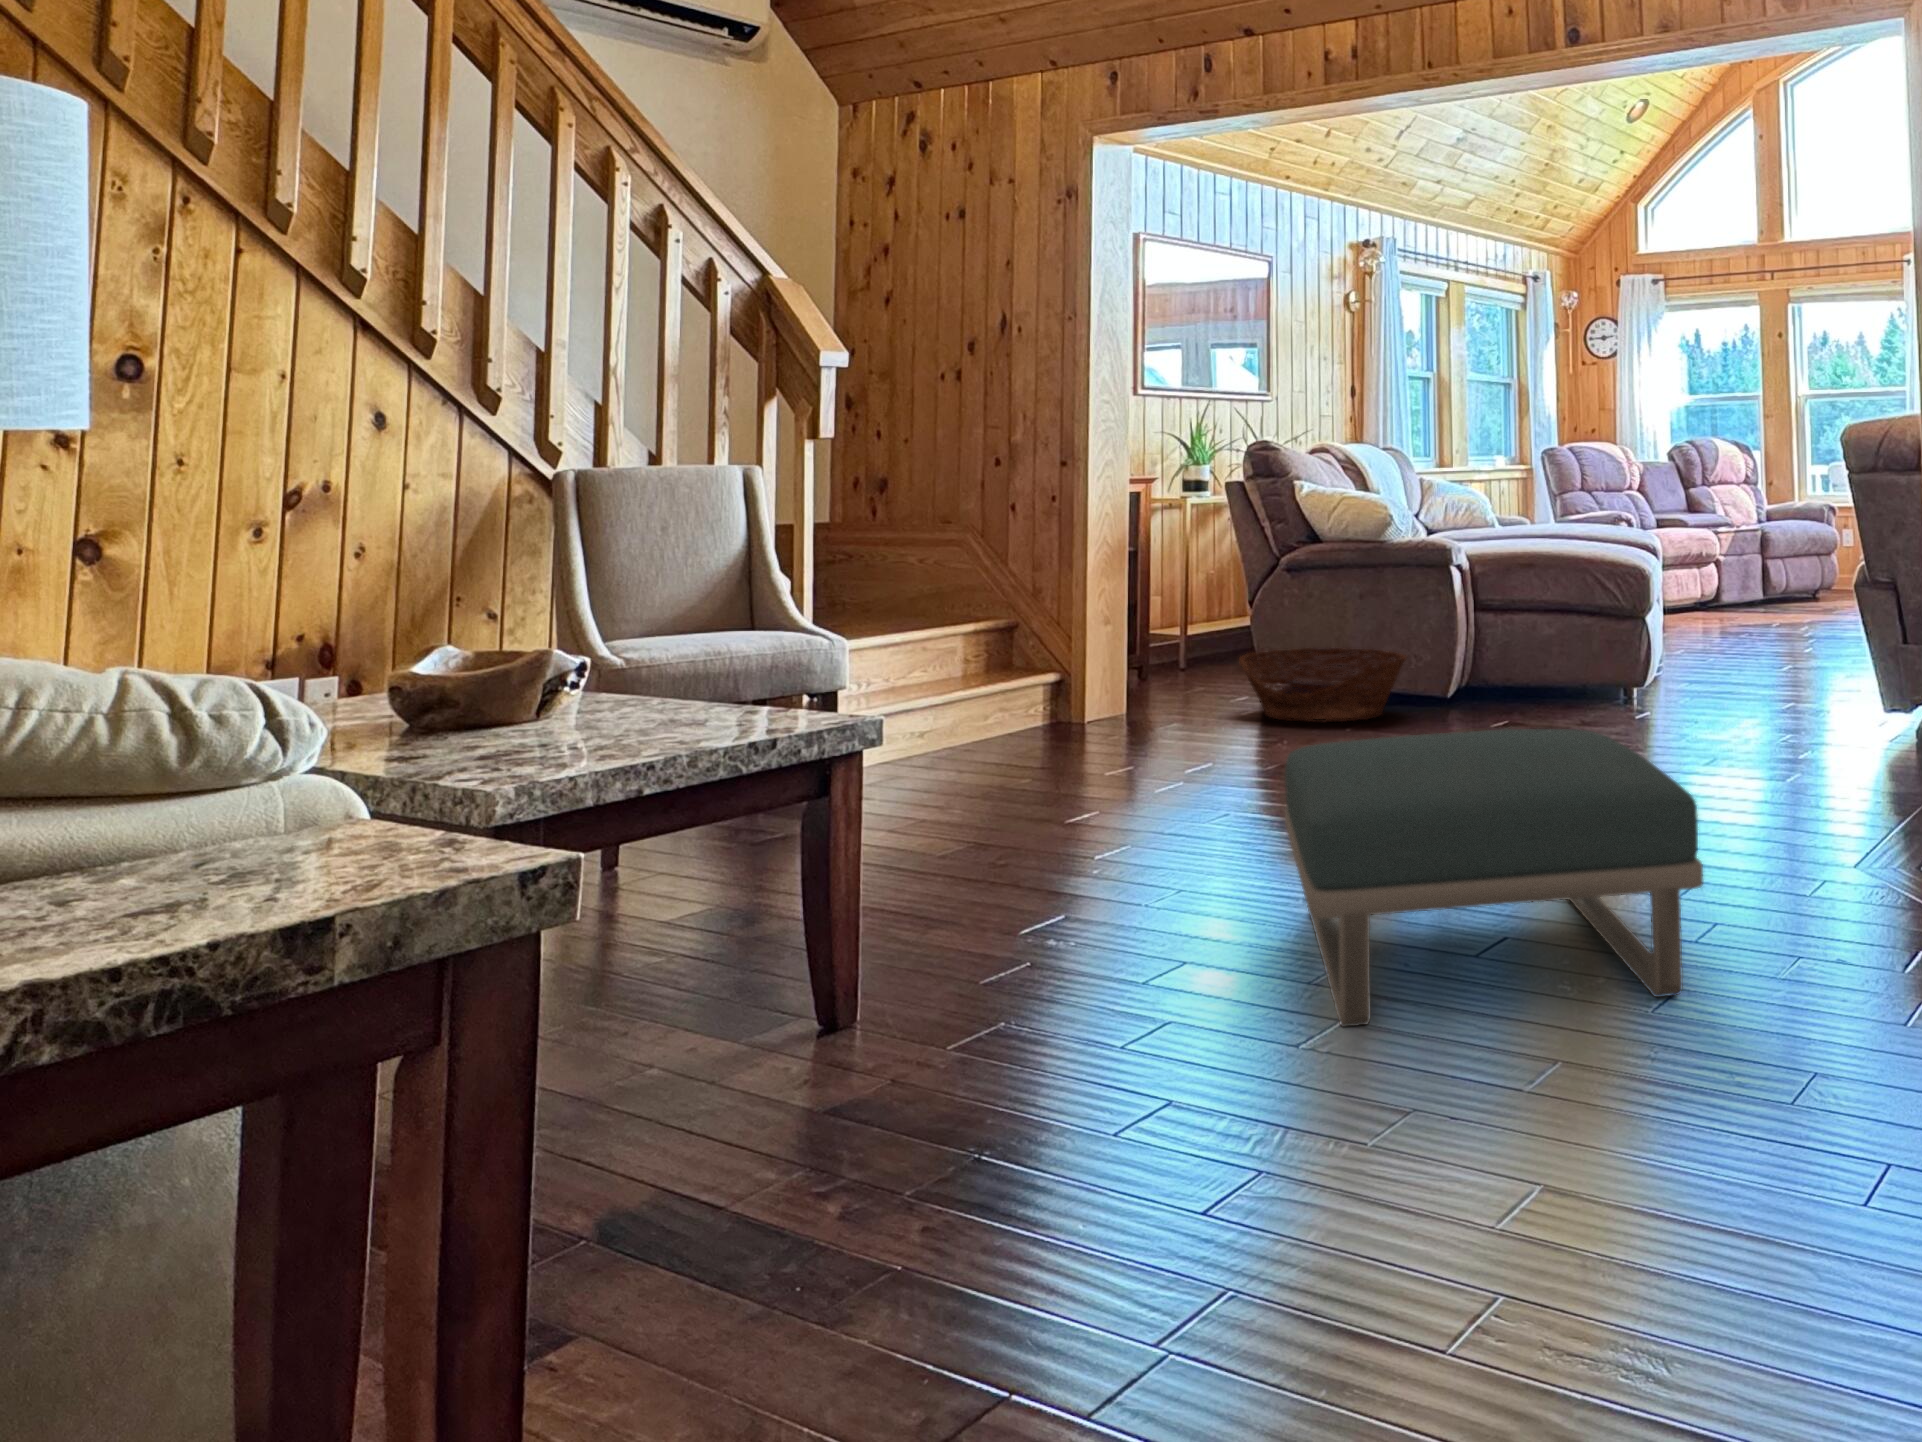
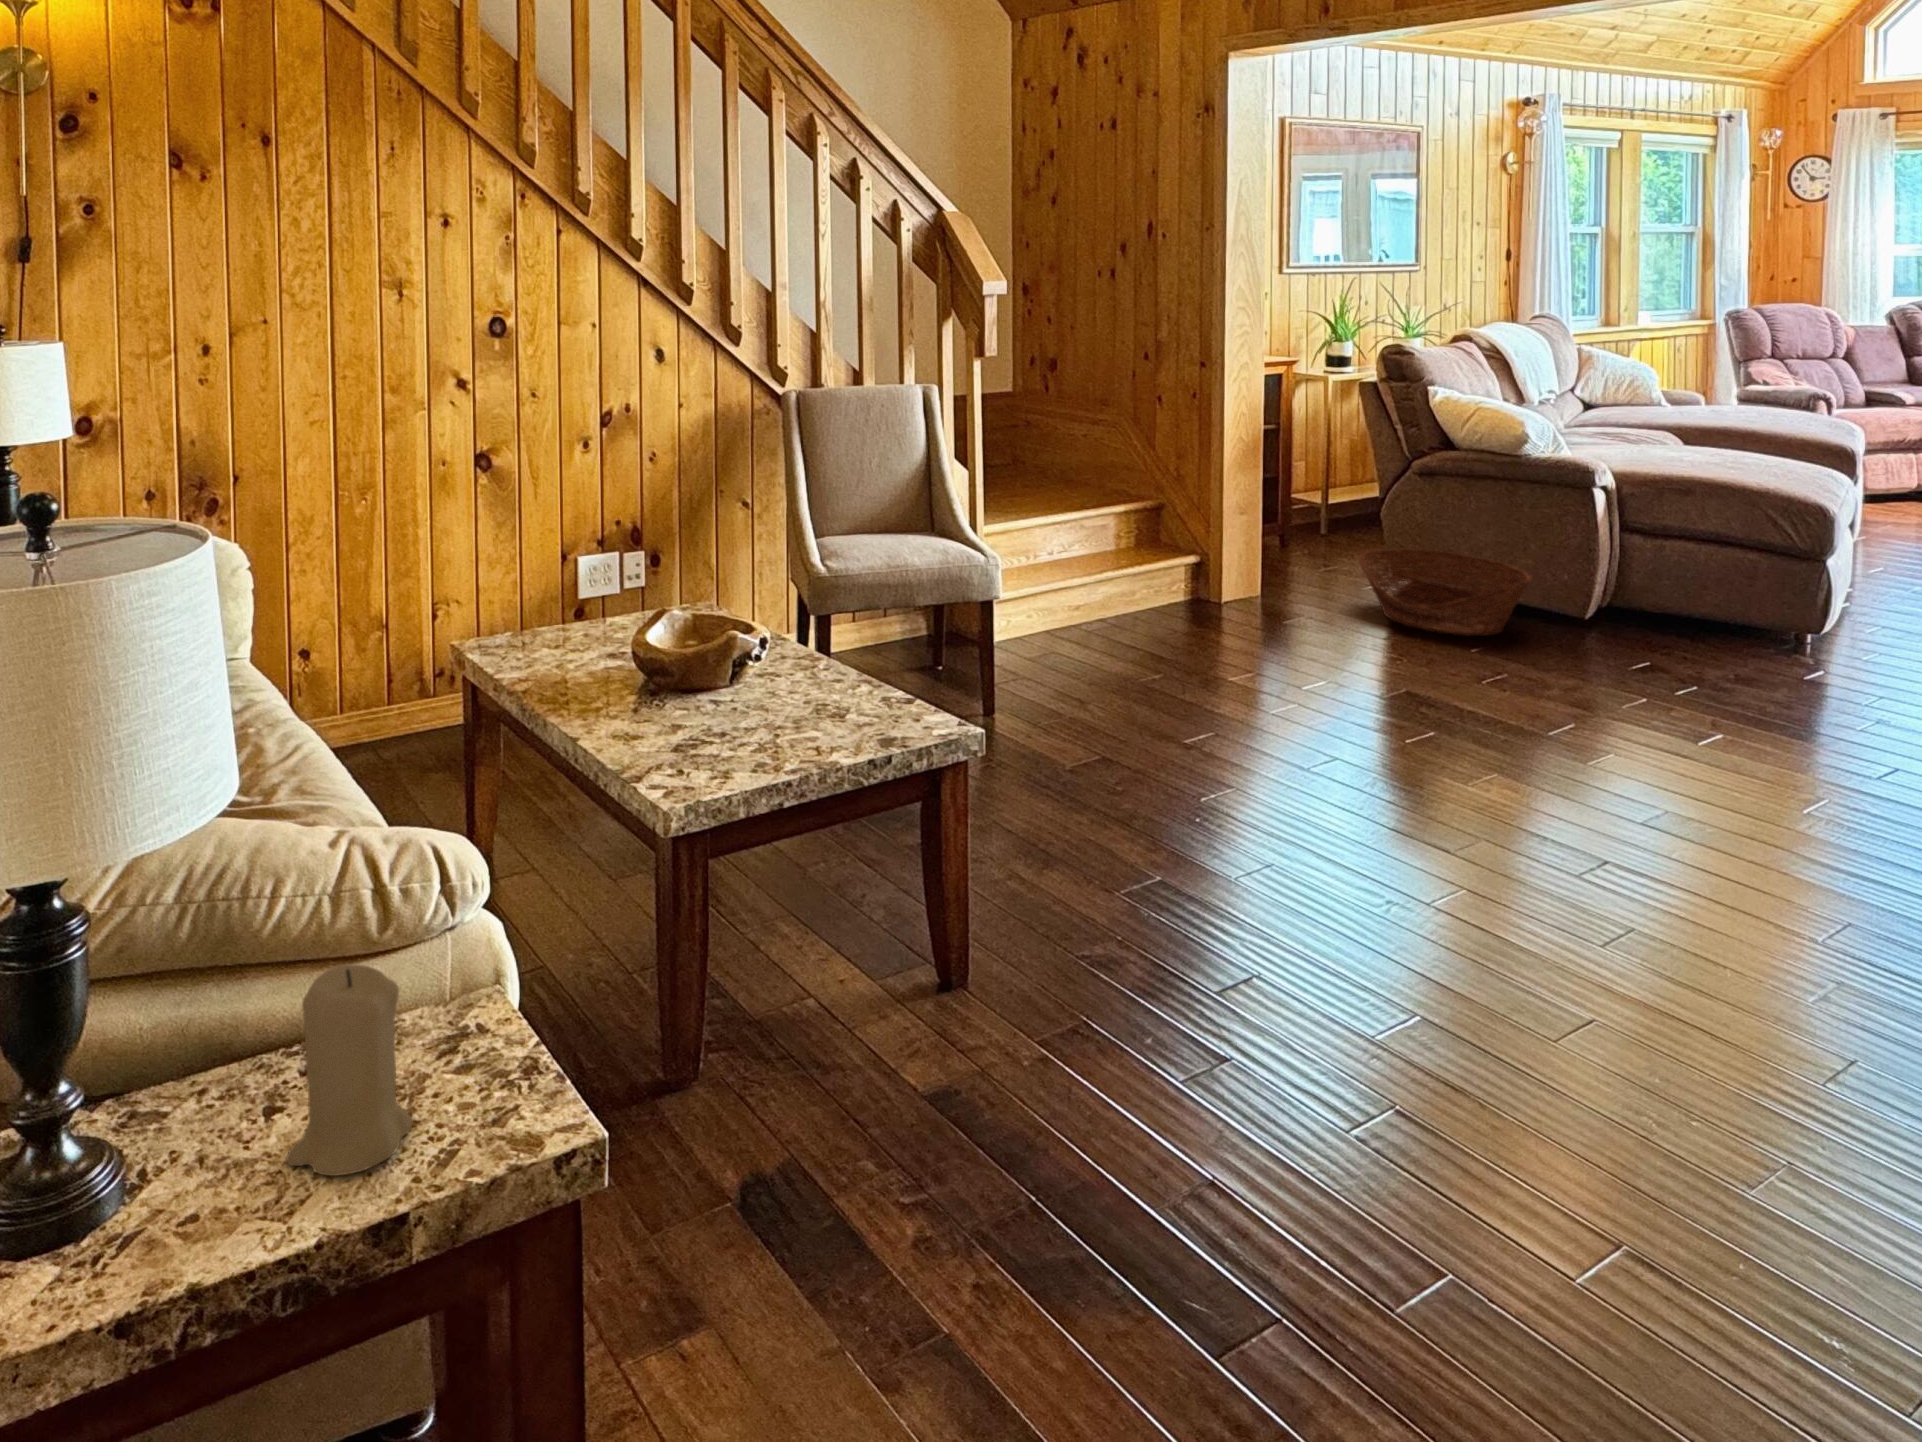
candle: none [112,653,307,912] -> present [286,964,413,1176]
footstool: present [1285,729,1704,1027] -> none [1350,767,1810,1168]

